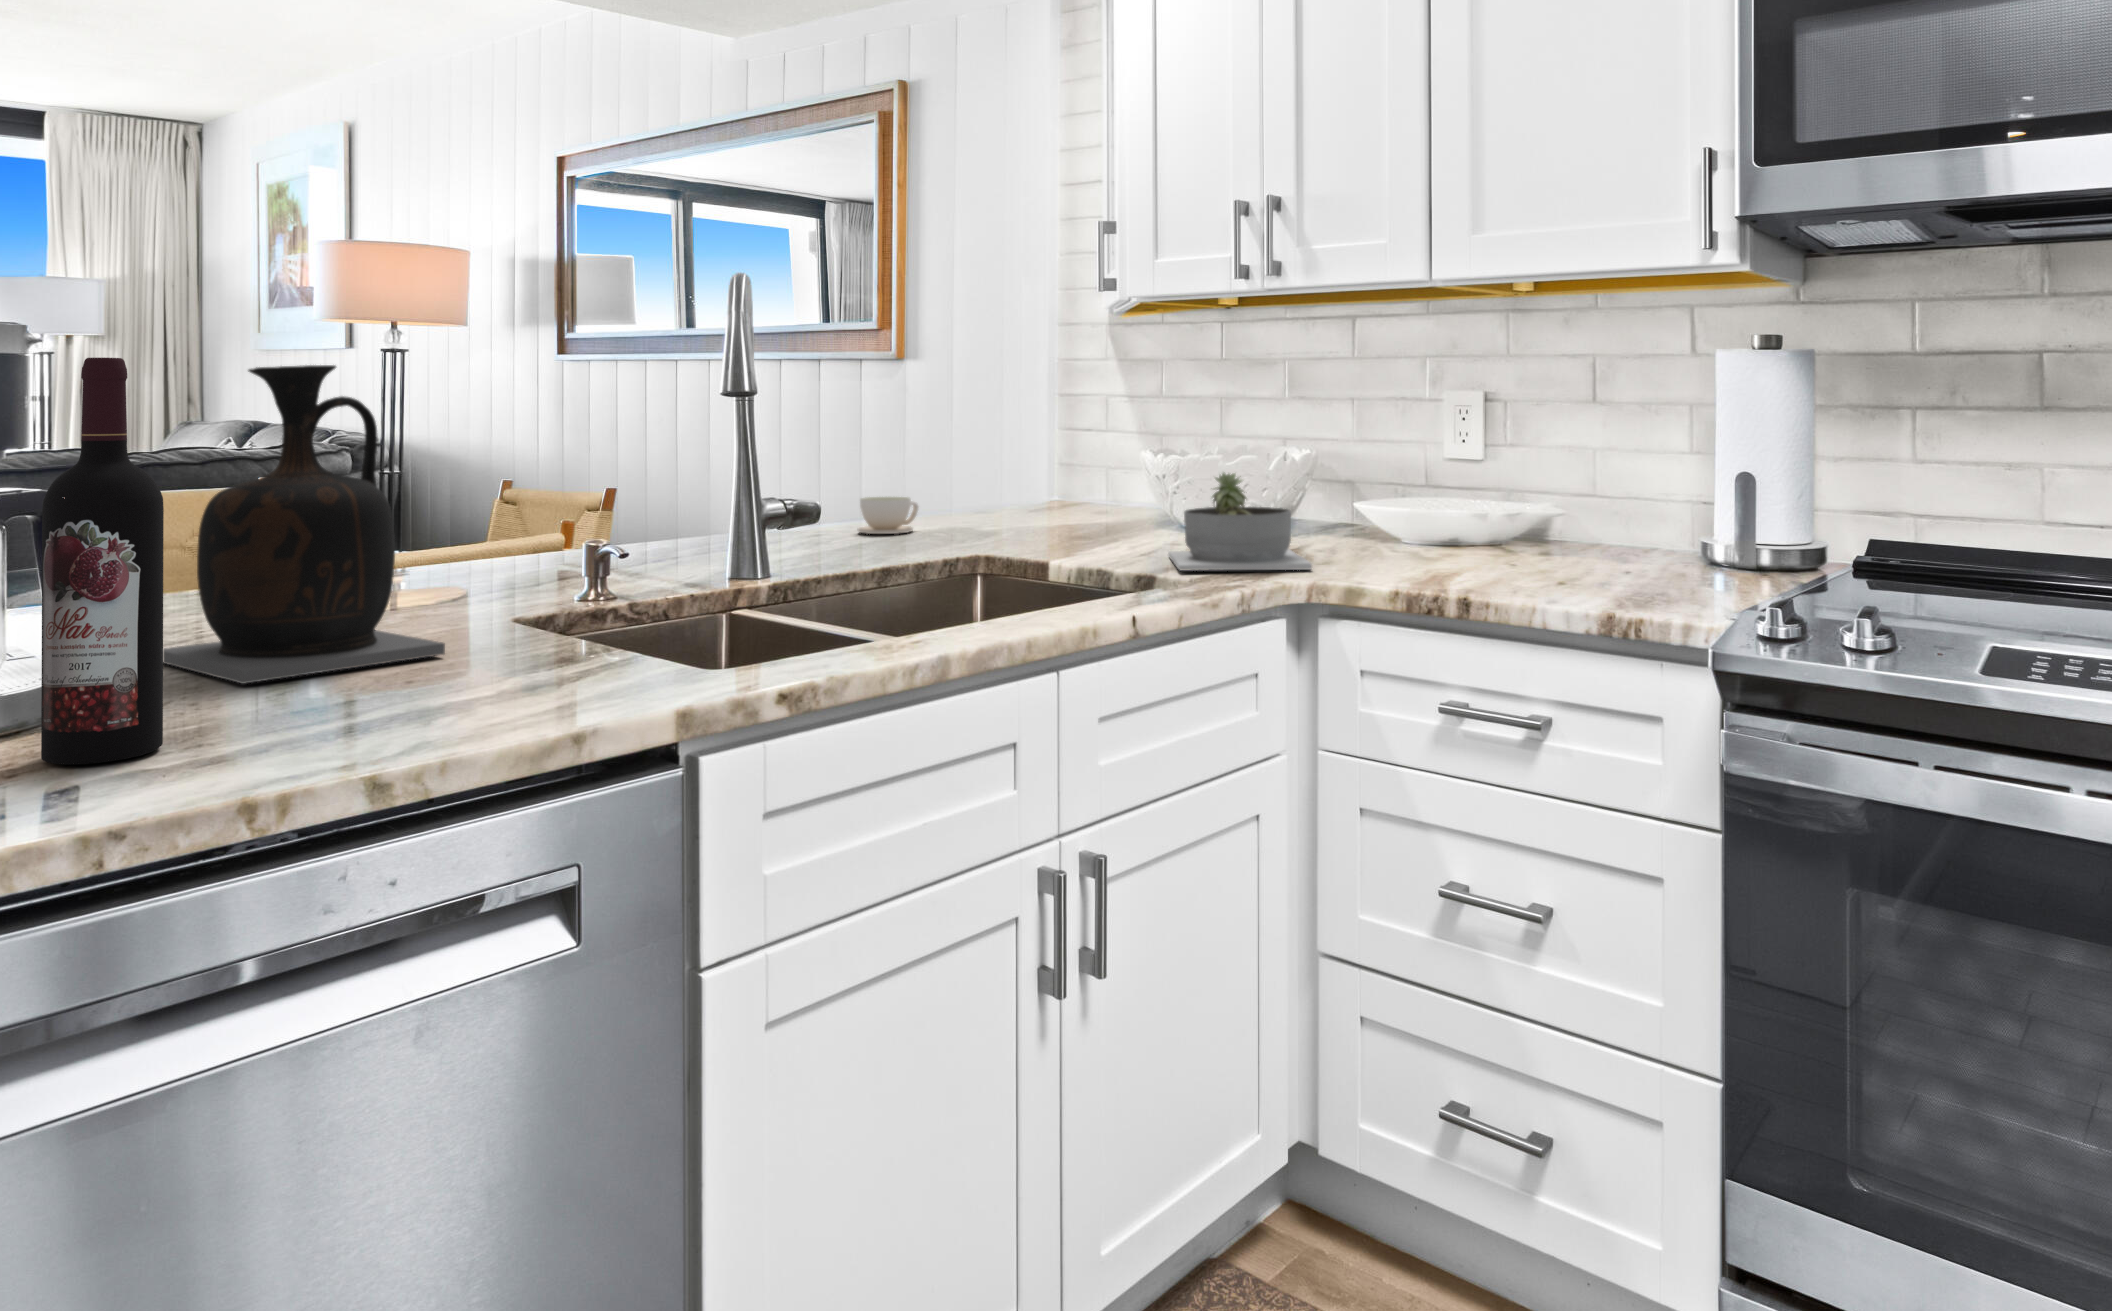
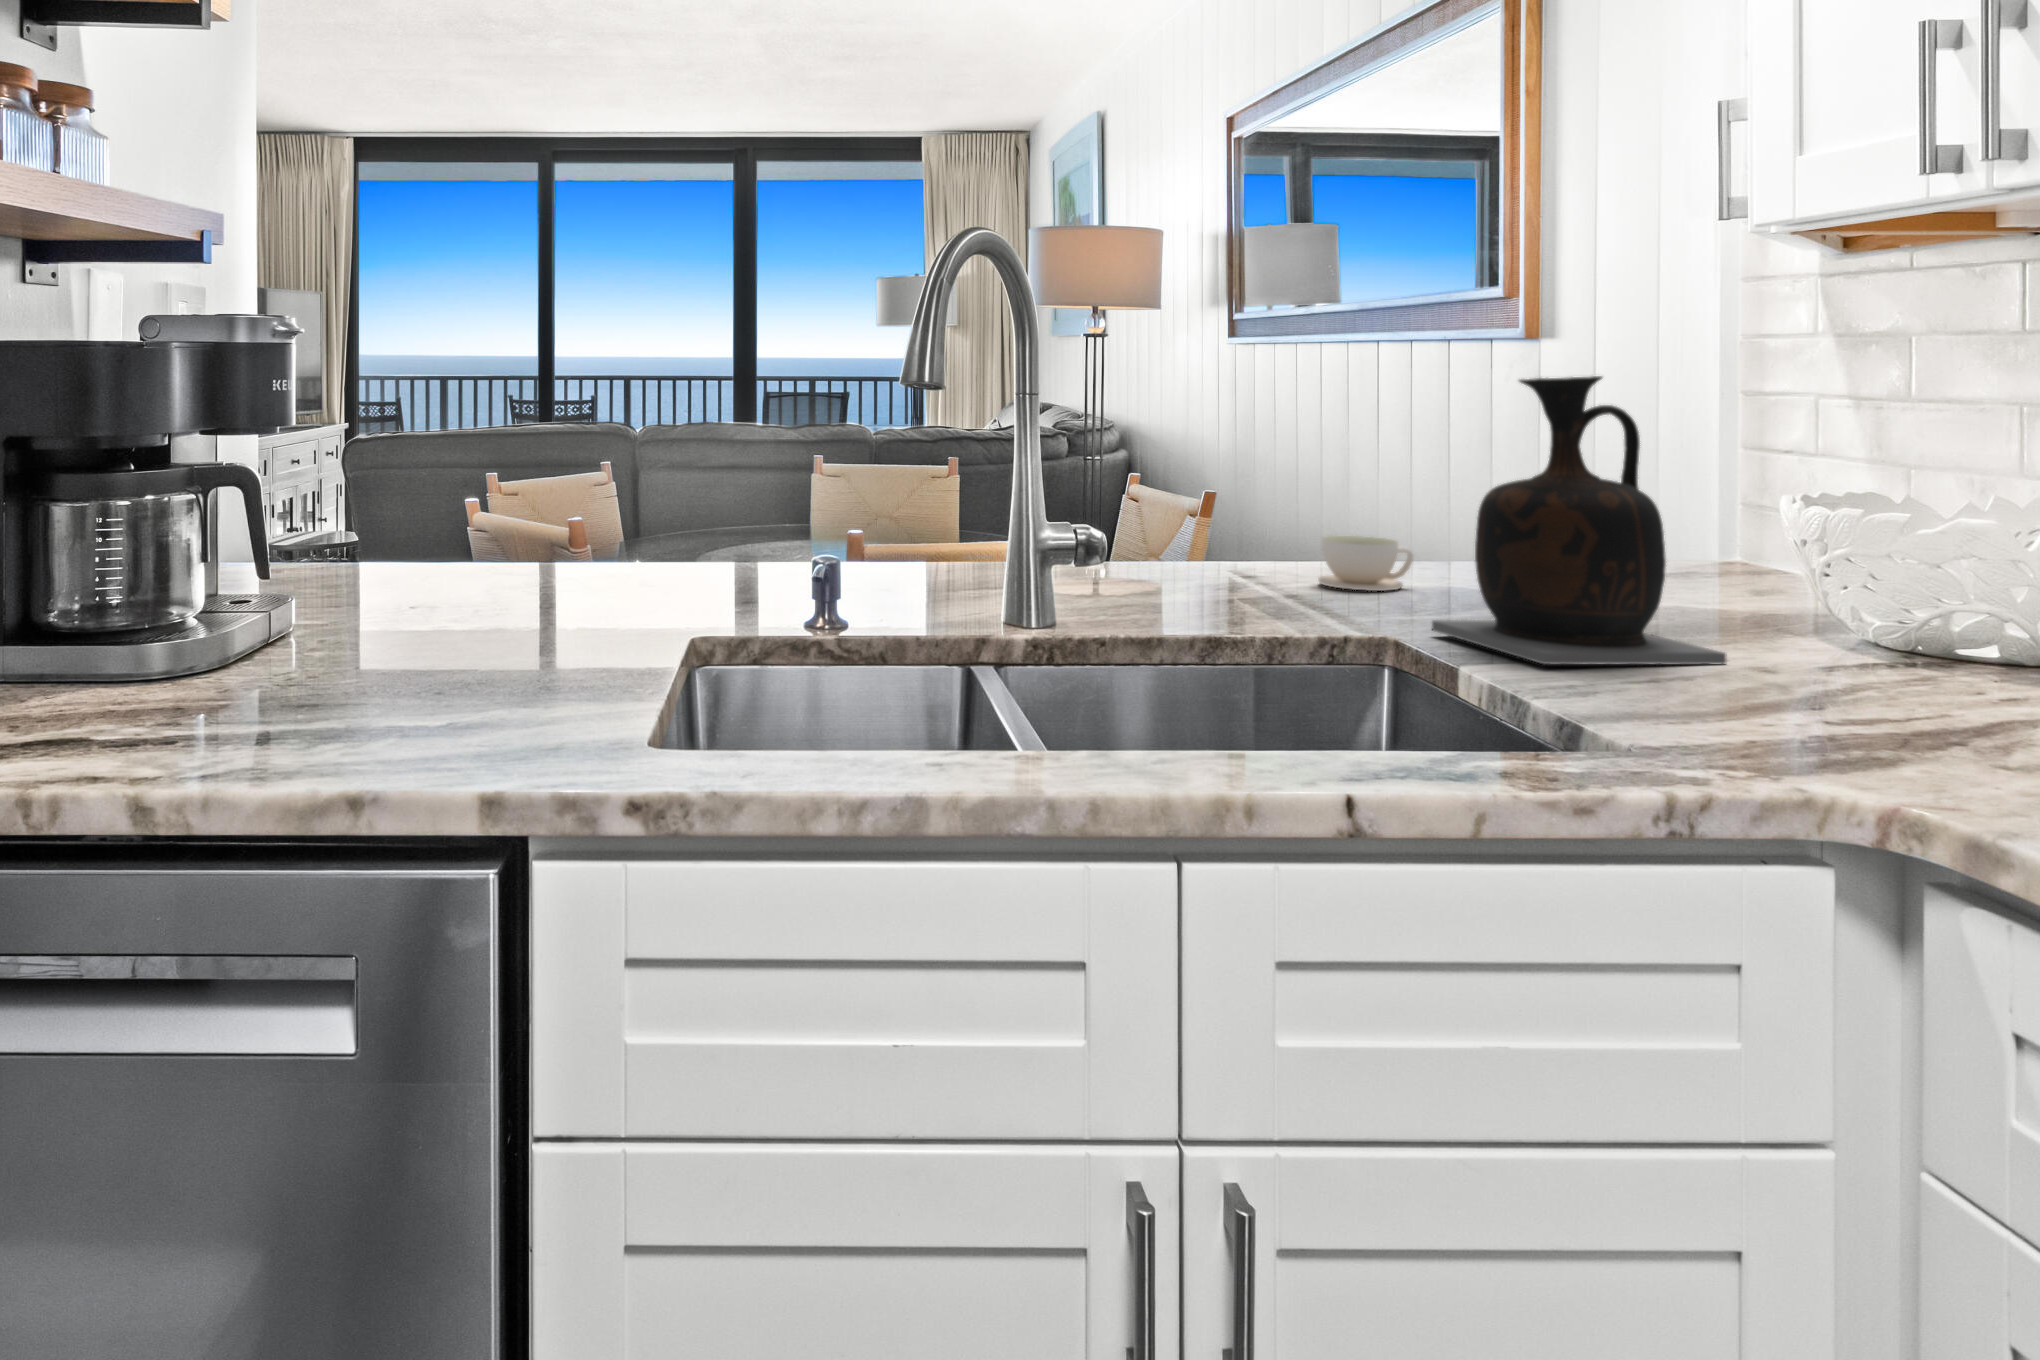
wine bottle: present [41,358,164,765] -> none [34,387,126,734]
vase: present [163,365,445,684] -> present [1432,376,1727,665]
succulent planter: present [1168,473,1312,570] -> none [1656,558,2004,772]

